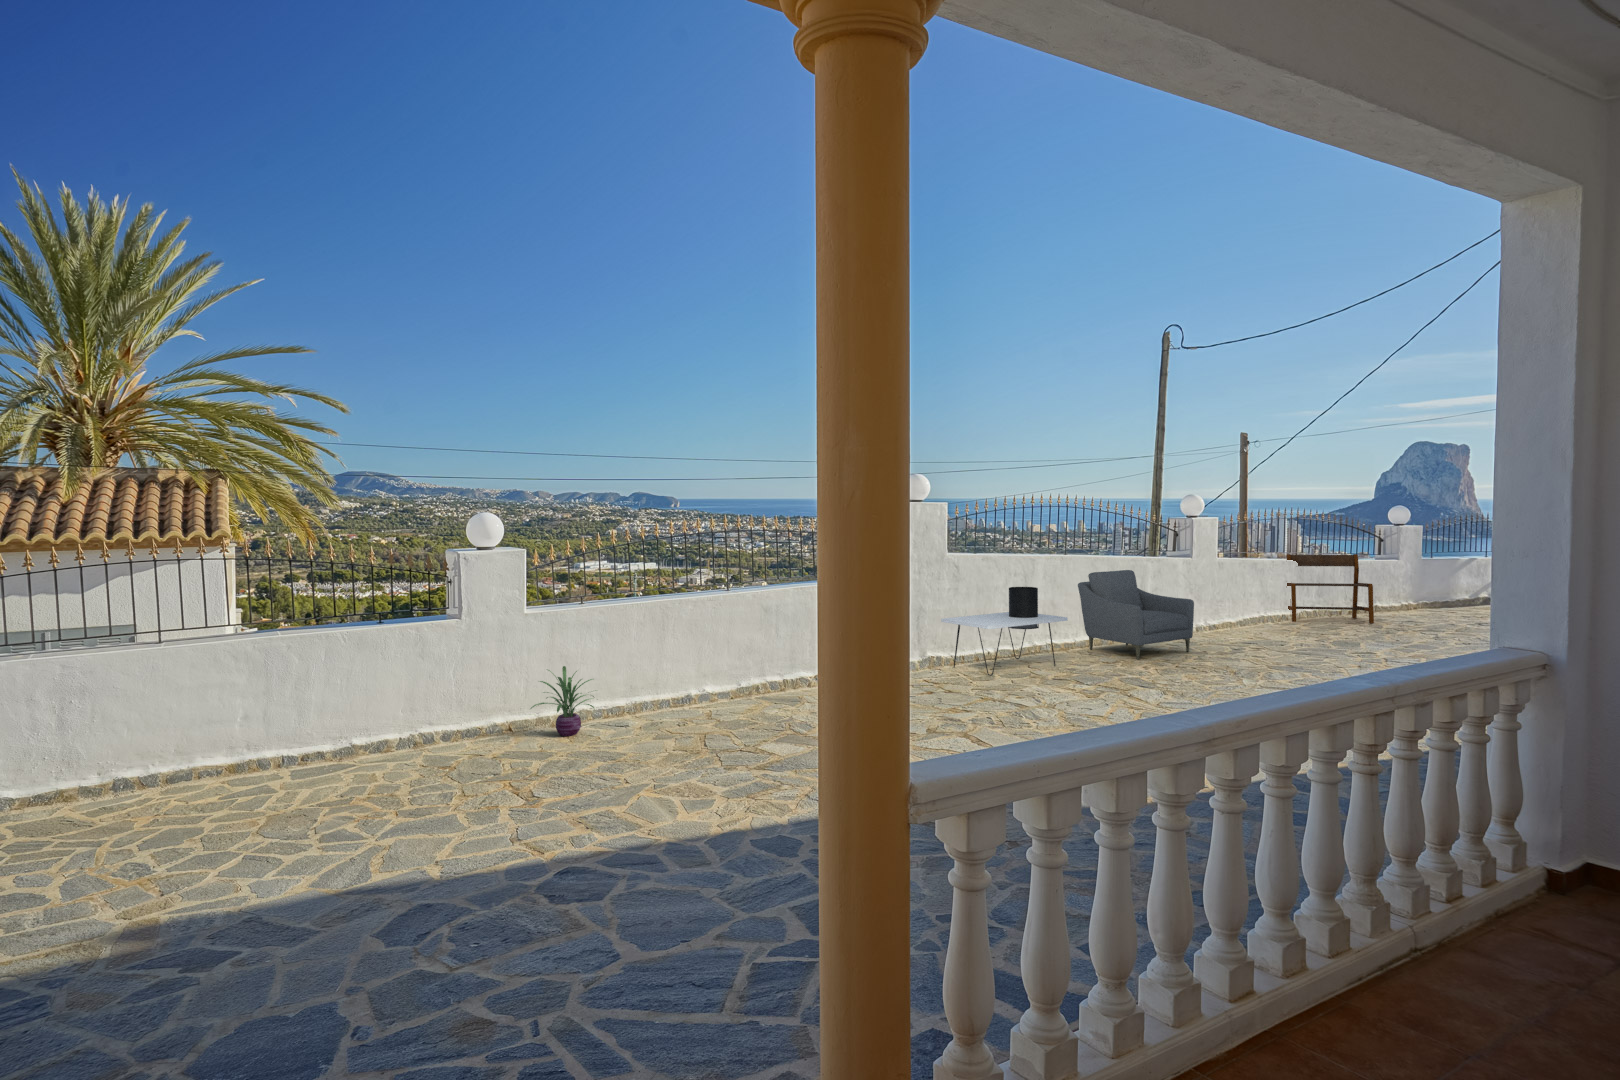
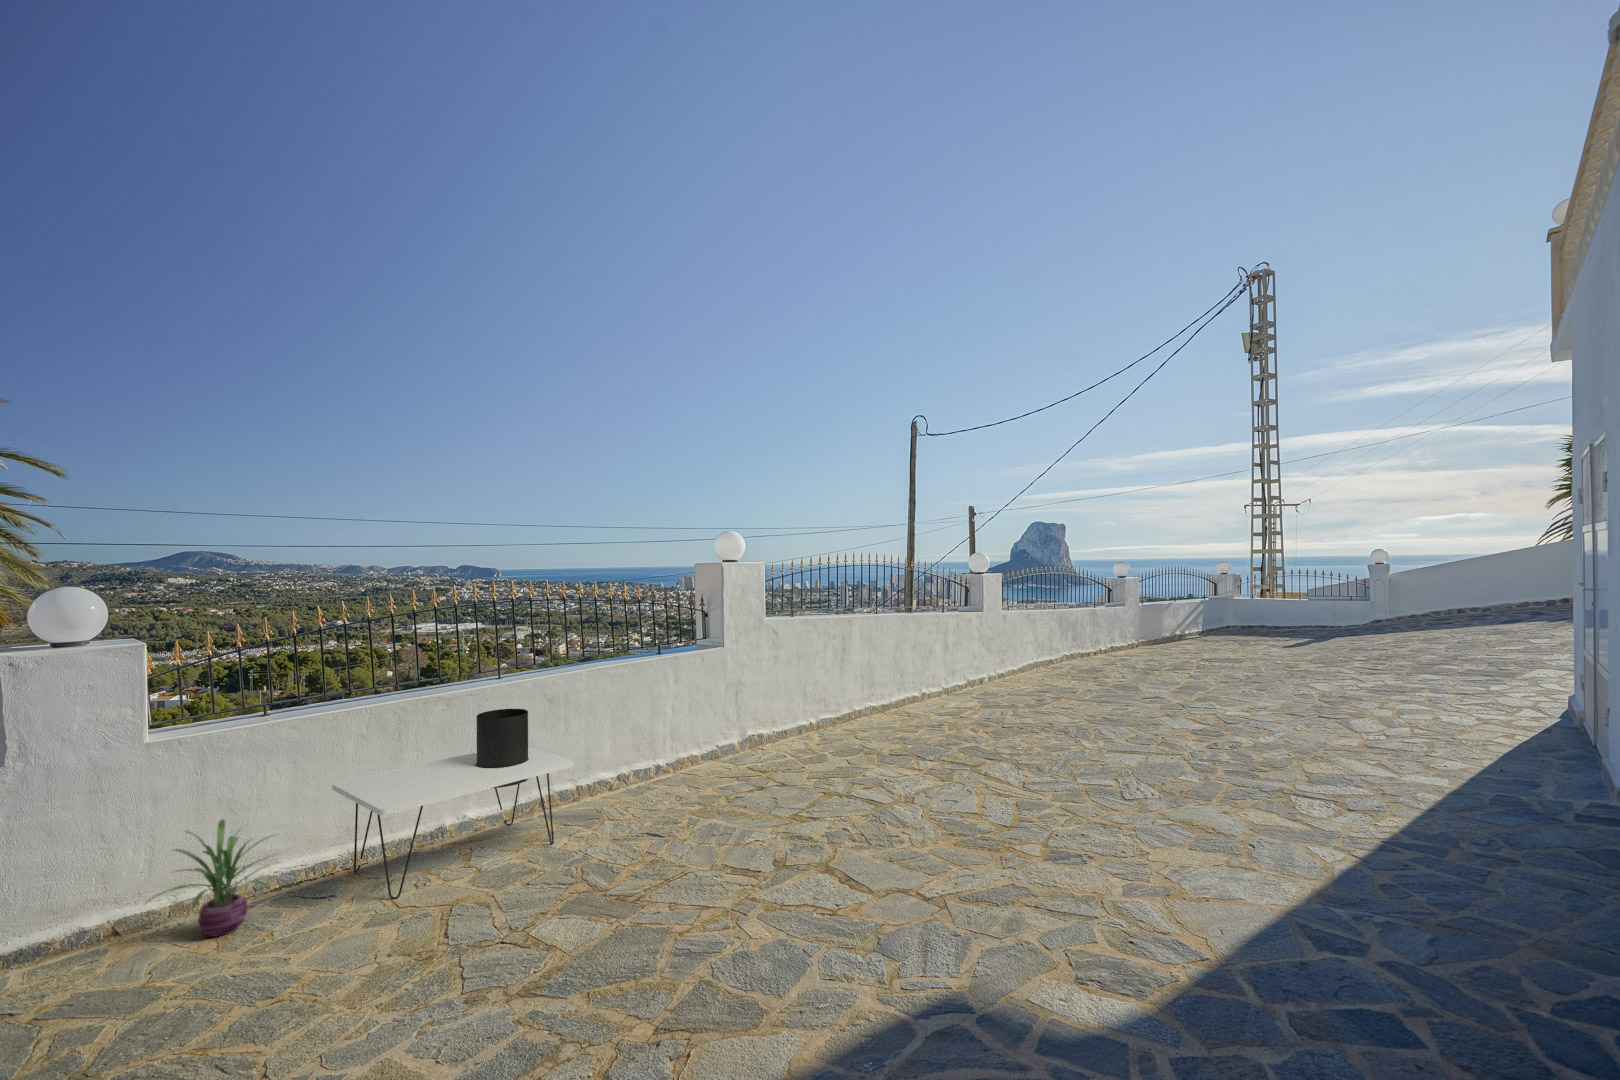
bench: present [1286,554,1374,623] -> none [1048,604,1123,666]
chair: present [1078,570,1194,660] -> none [892,627,1001,721]
side table: present [941,587,1068,676] -> present [332,709,573,899]

